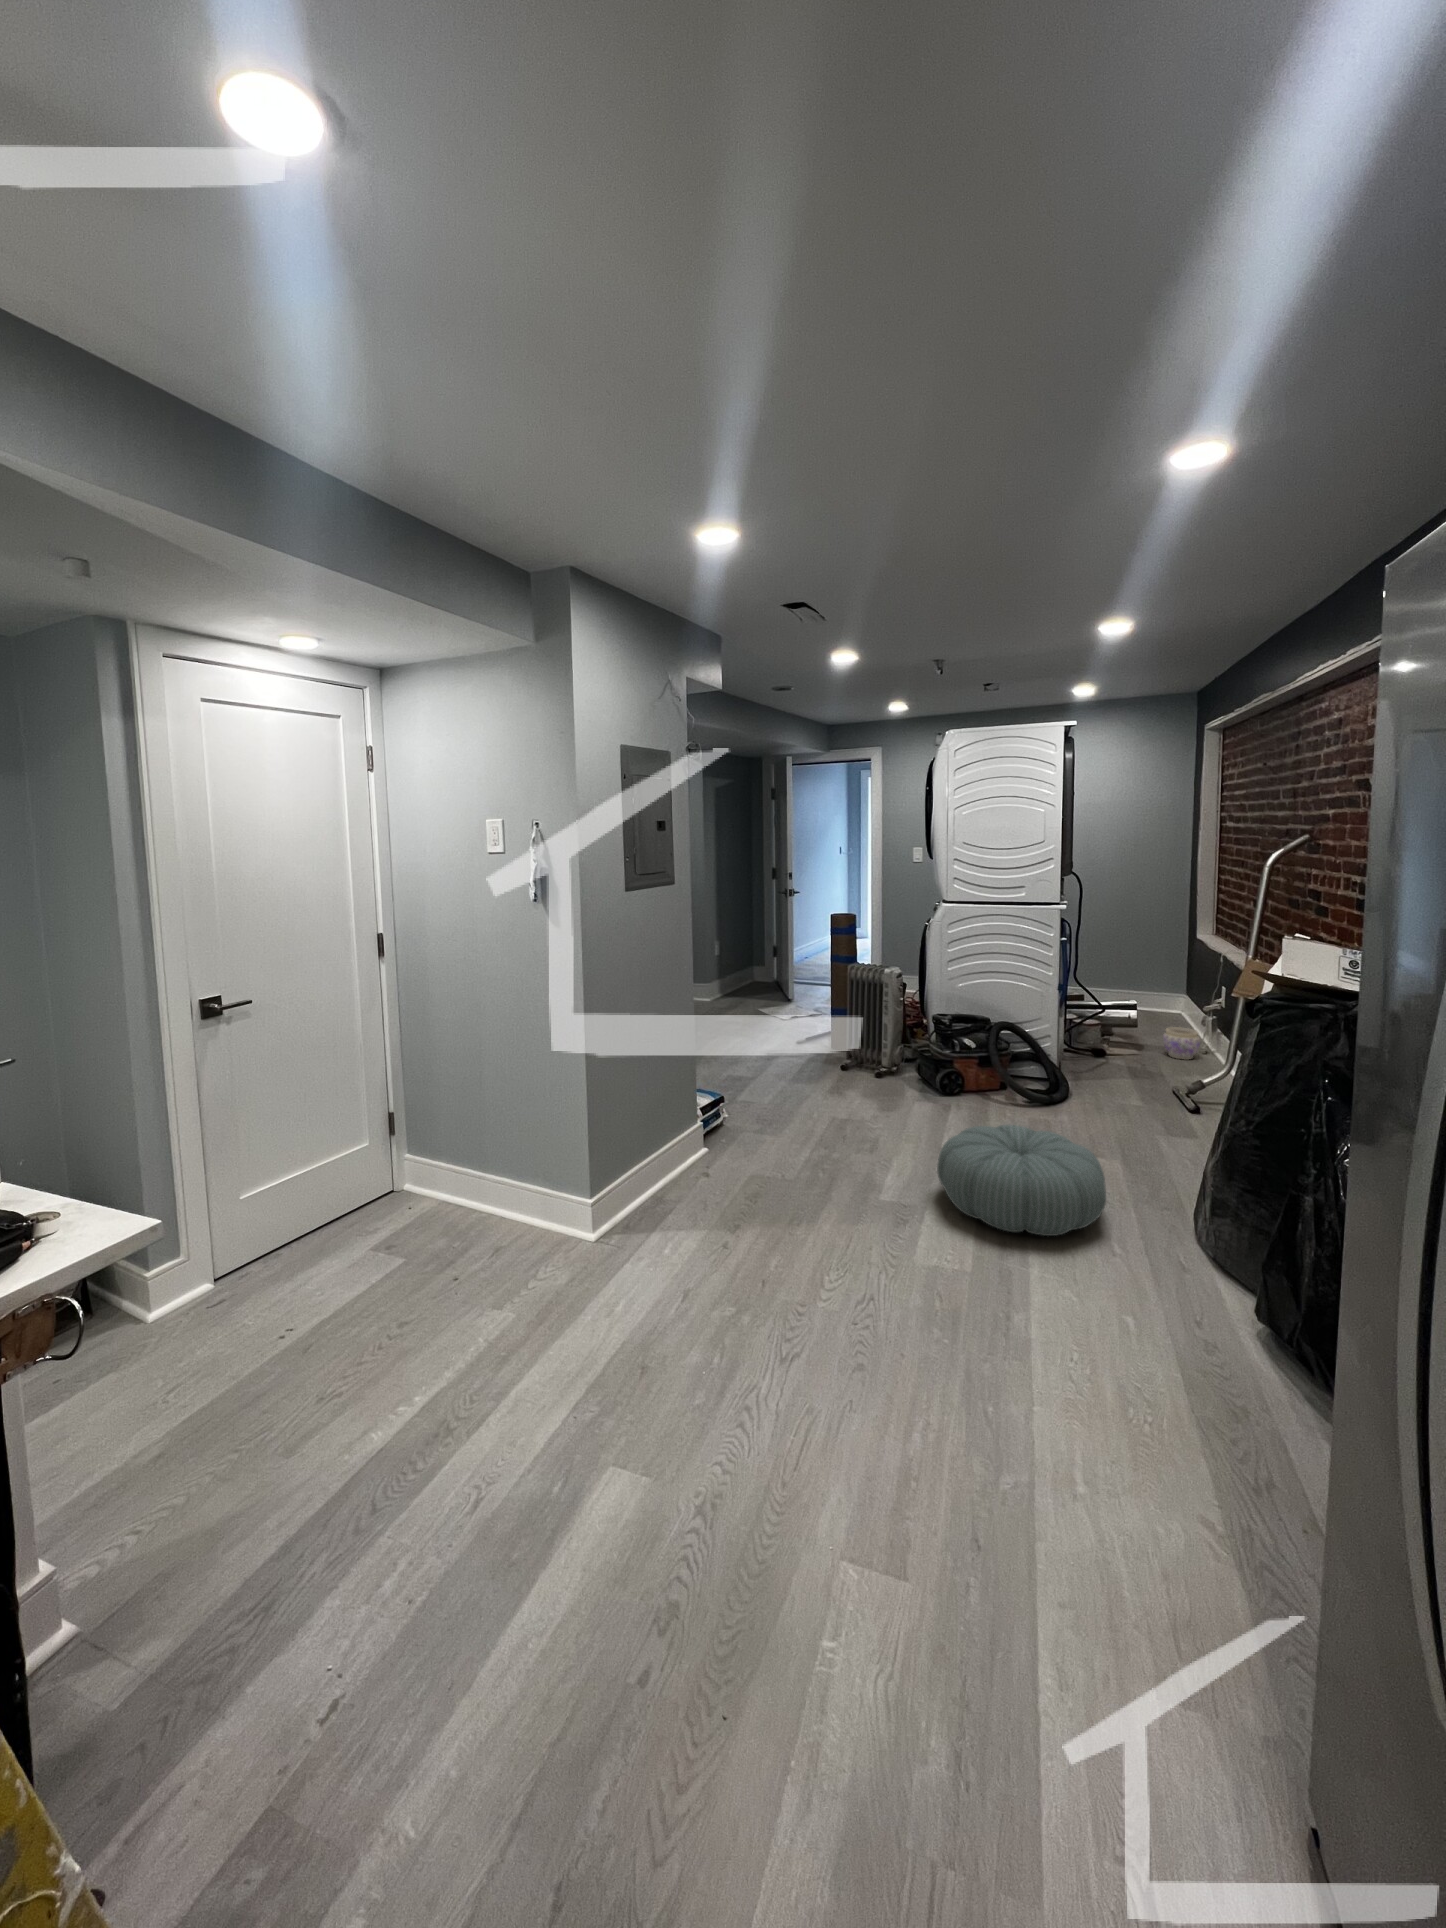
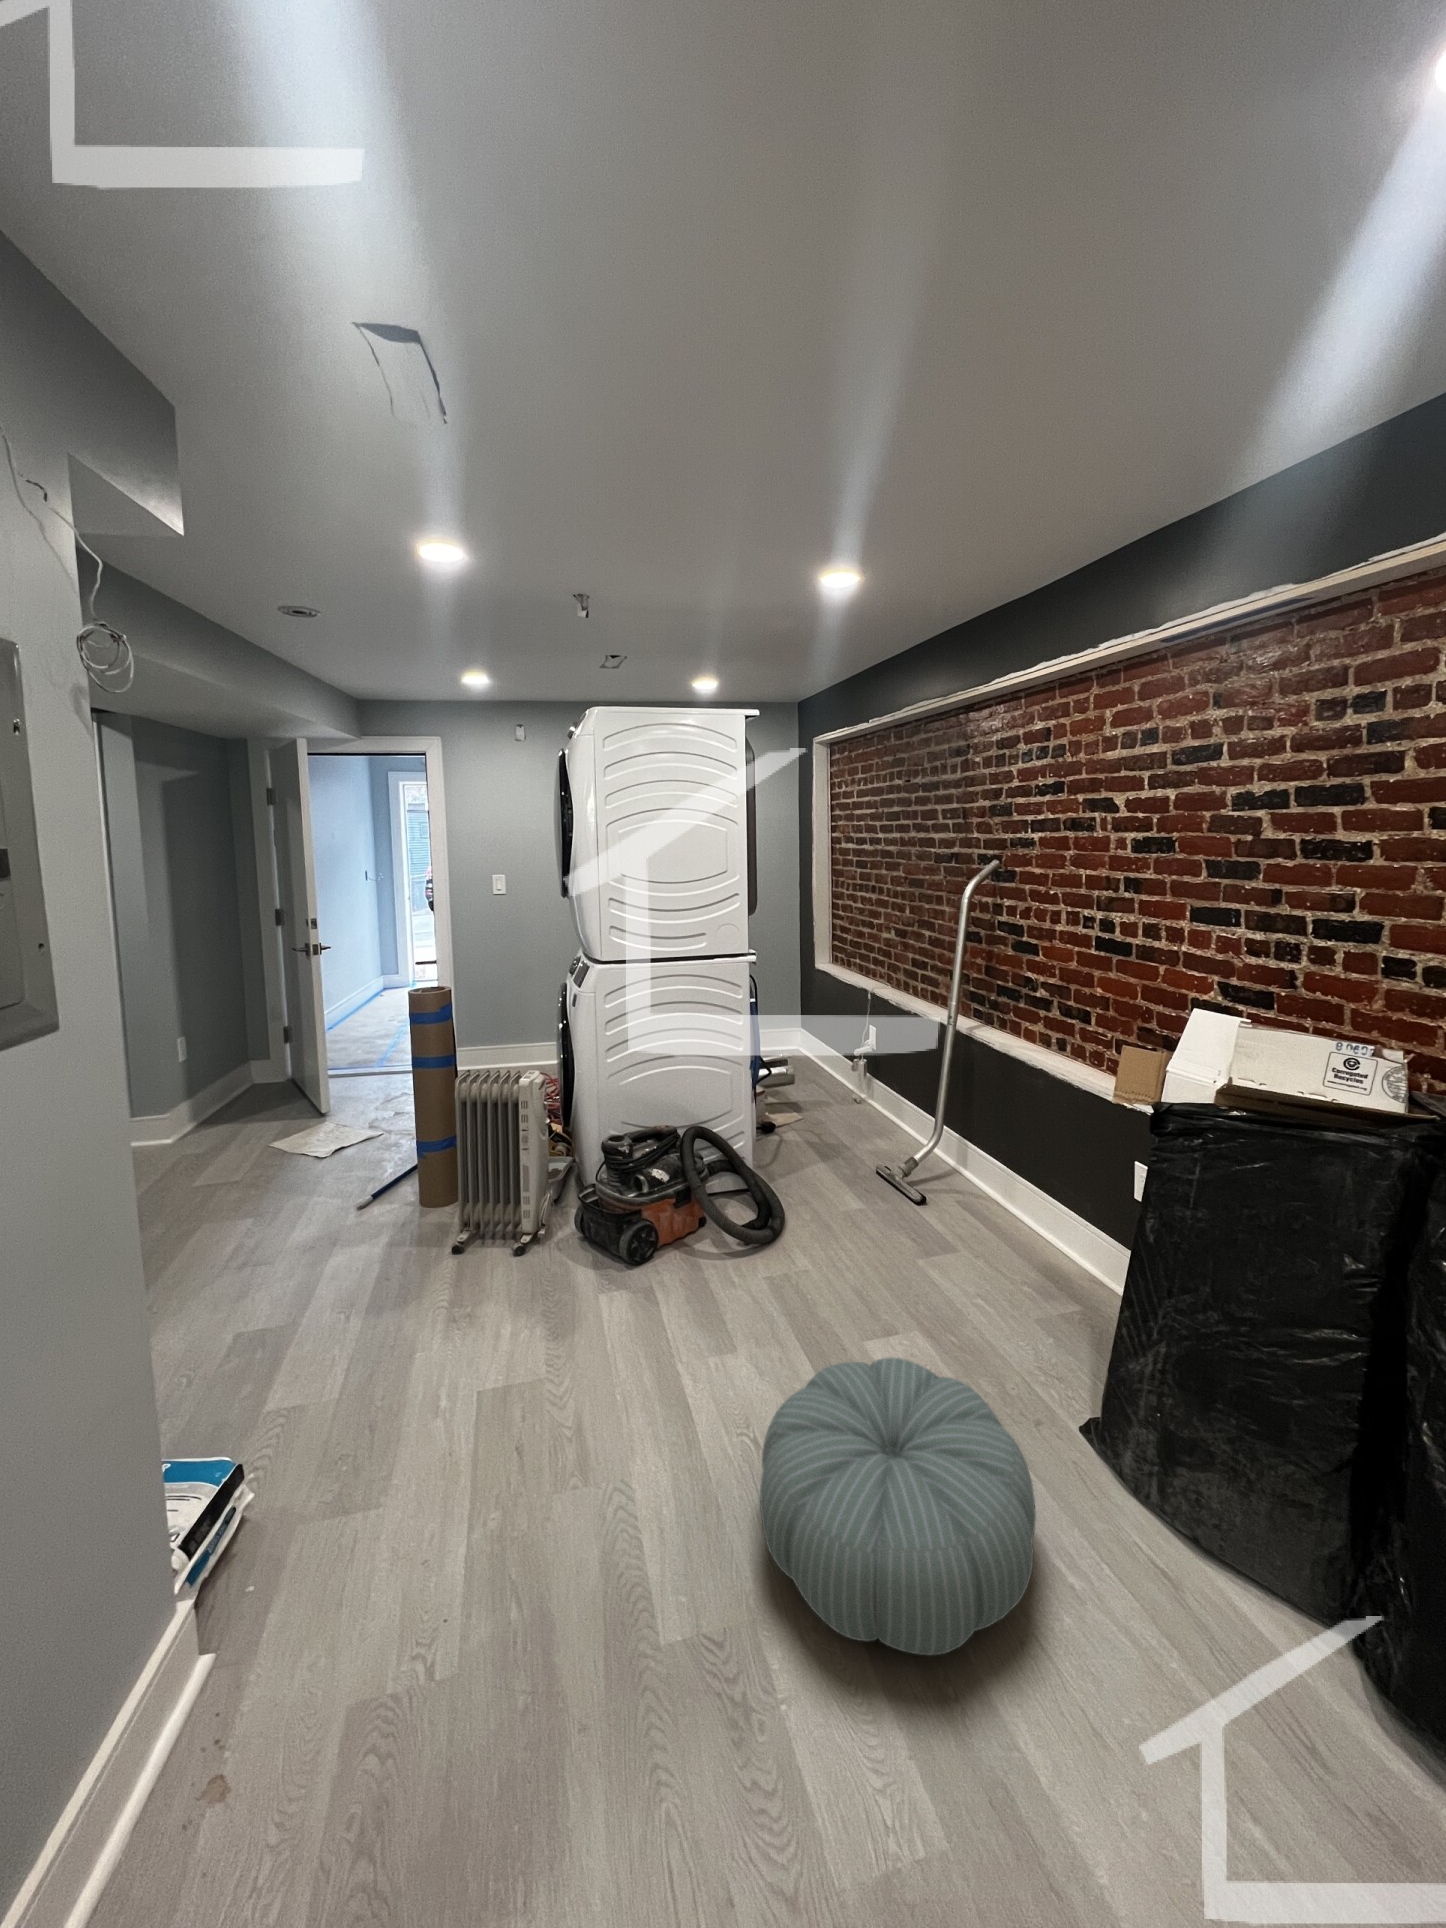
planter: present [1163,1027,1200,1060] -> none [809,1064,844,1101]

